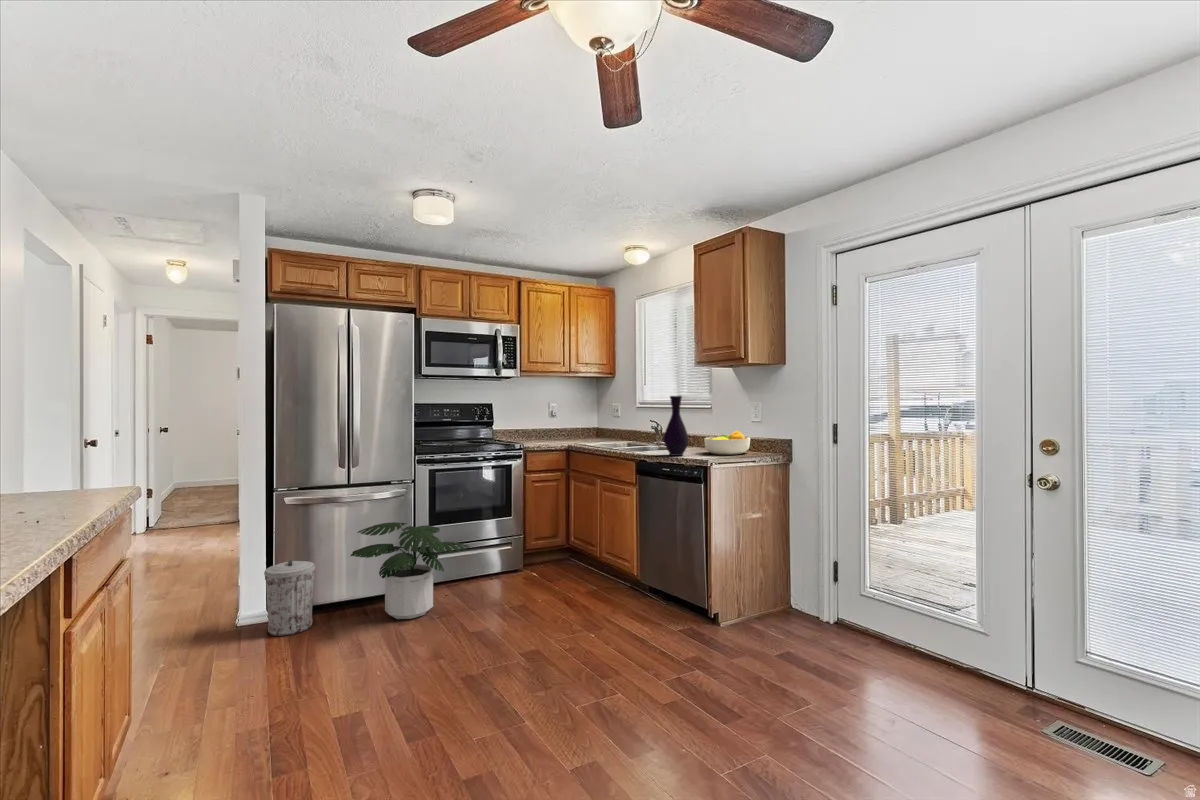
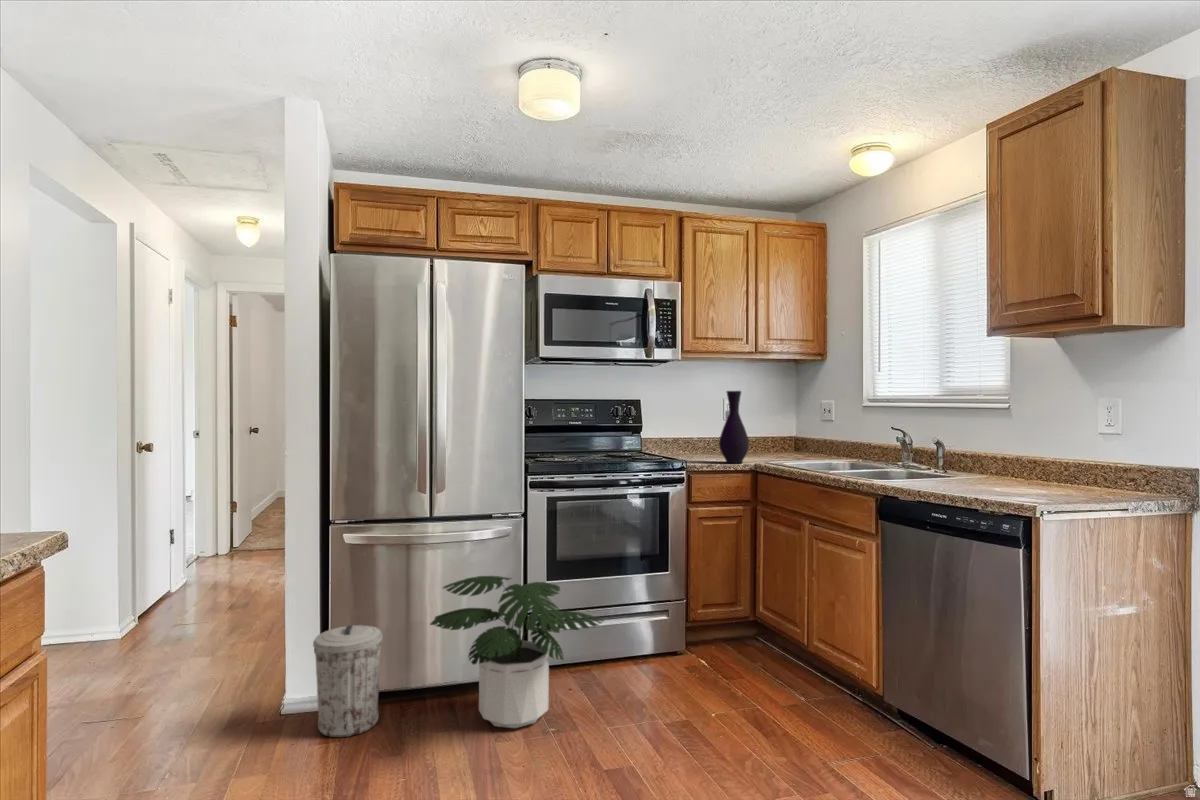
vase: present [664,396,689,456] -> present [719,391,749,463]
fruit bowl: present [704,430,750,455] -> none [1009,448,1101,493]

